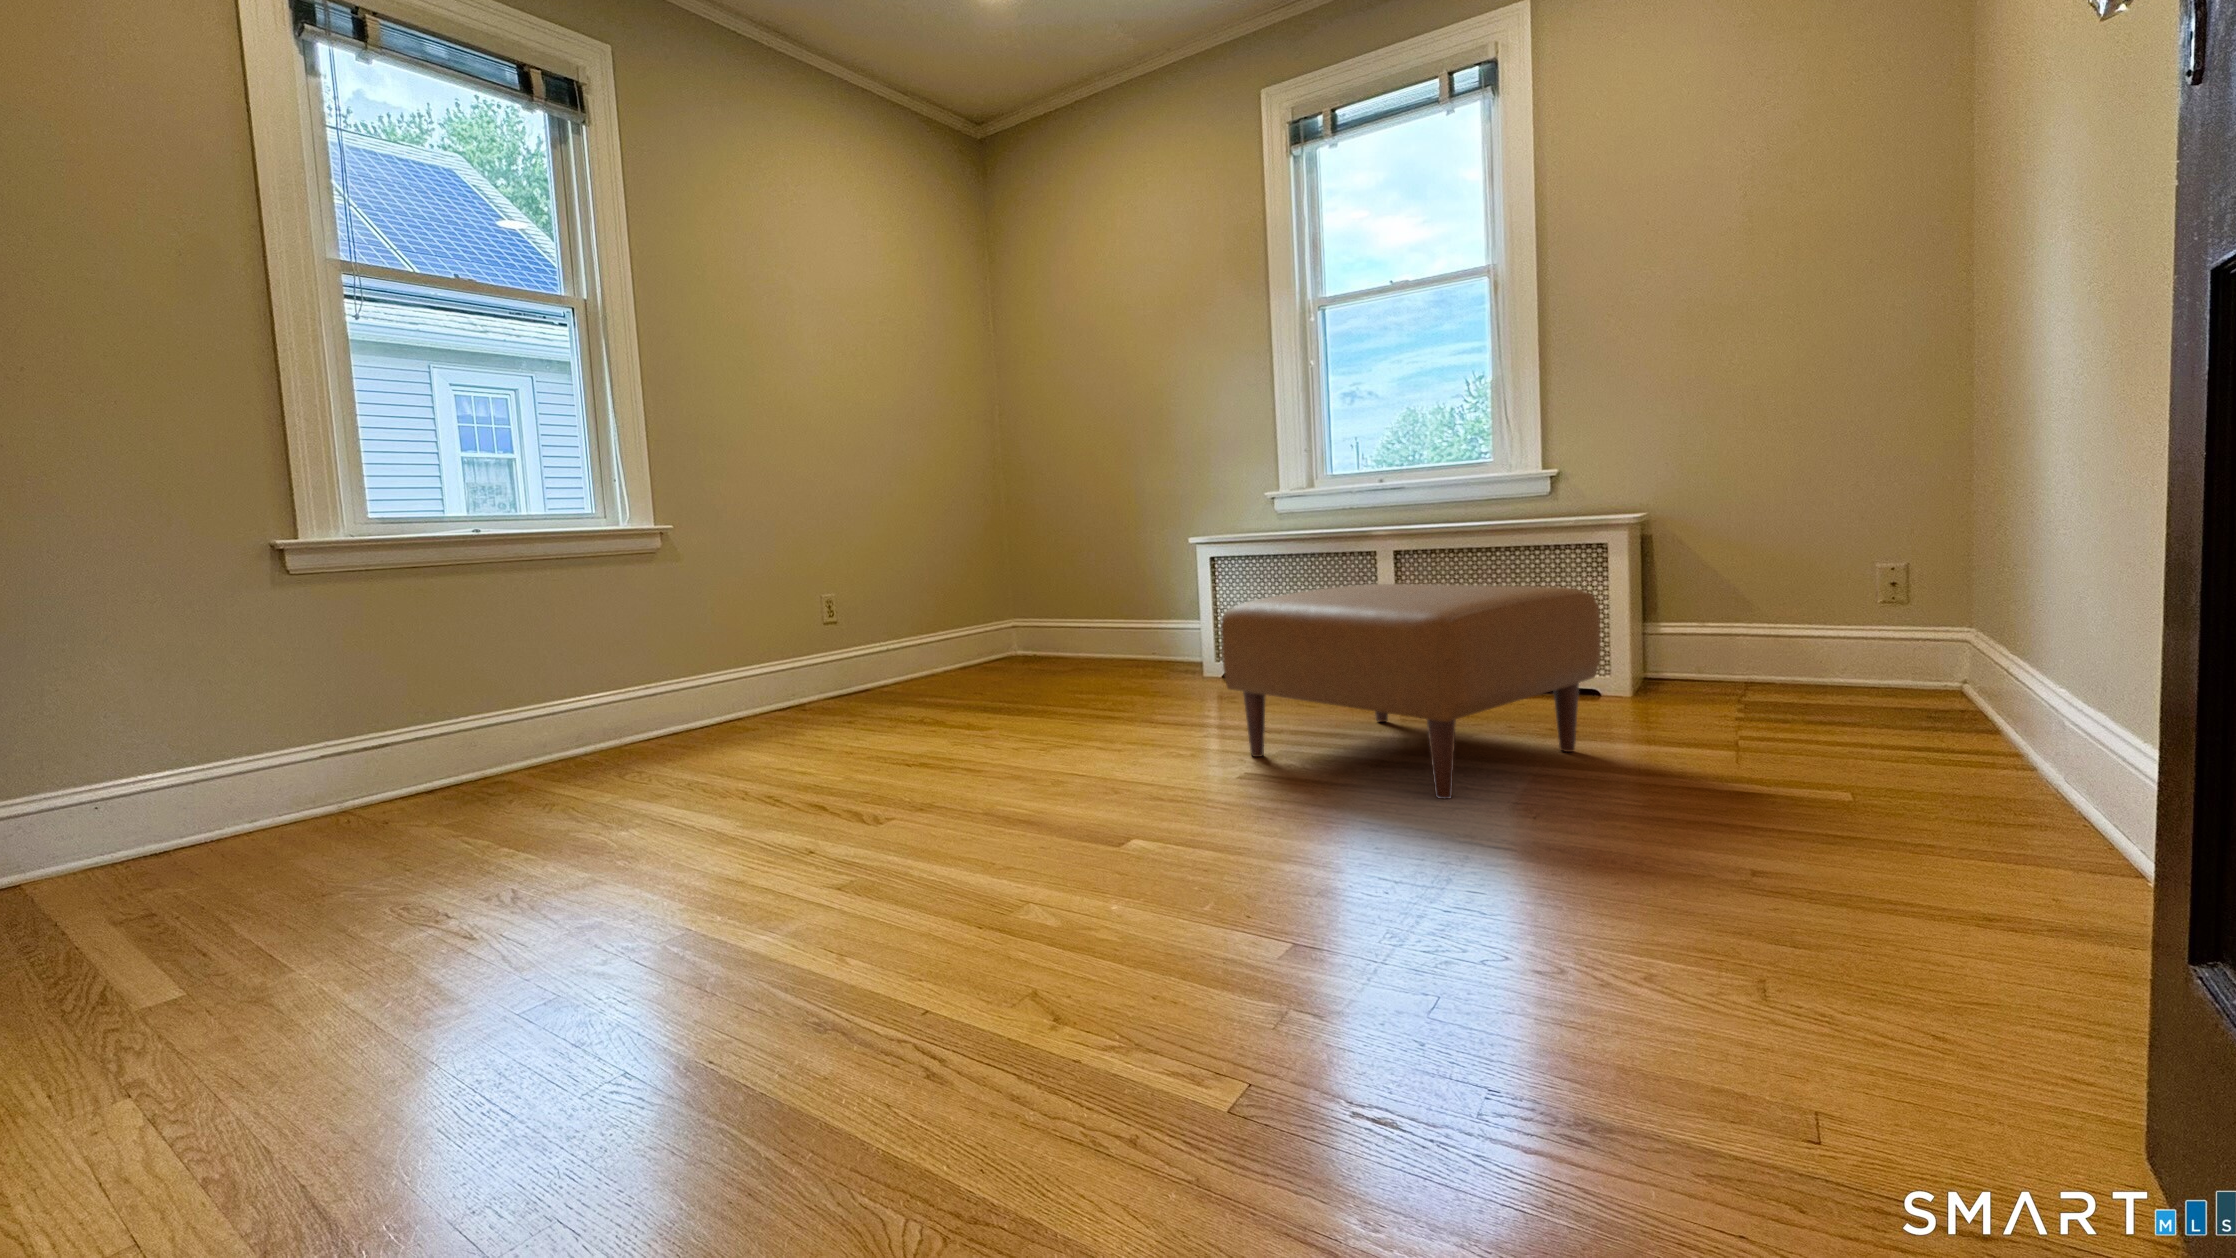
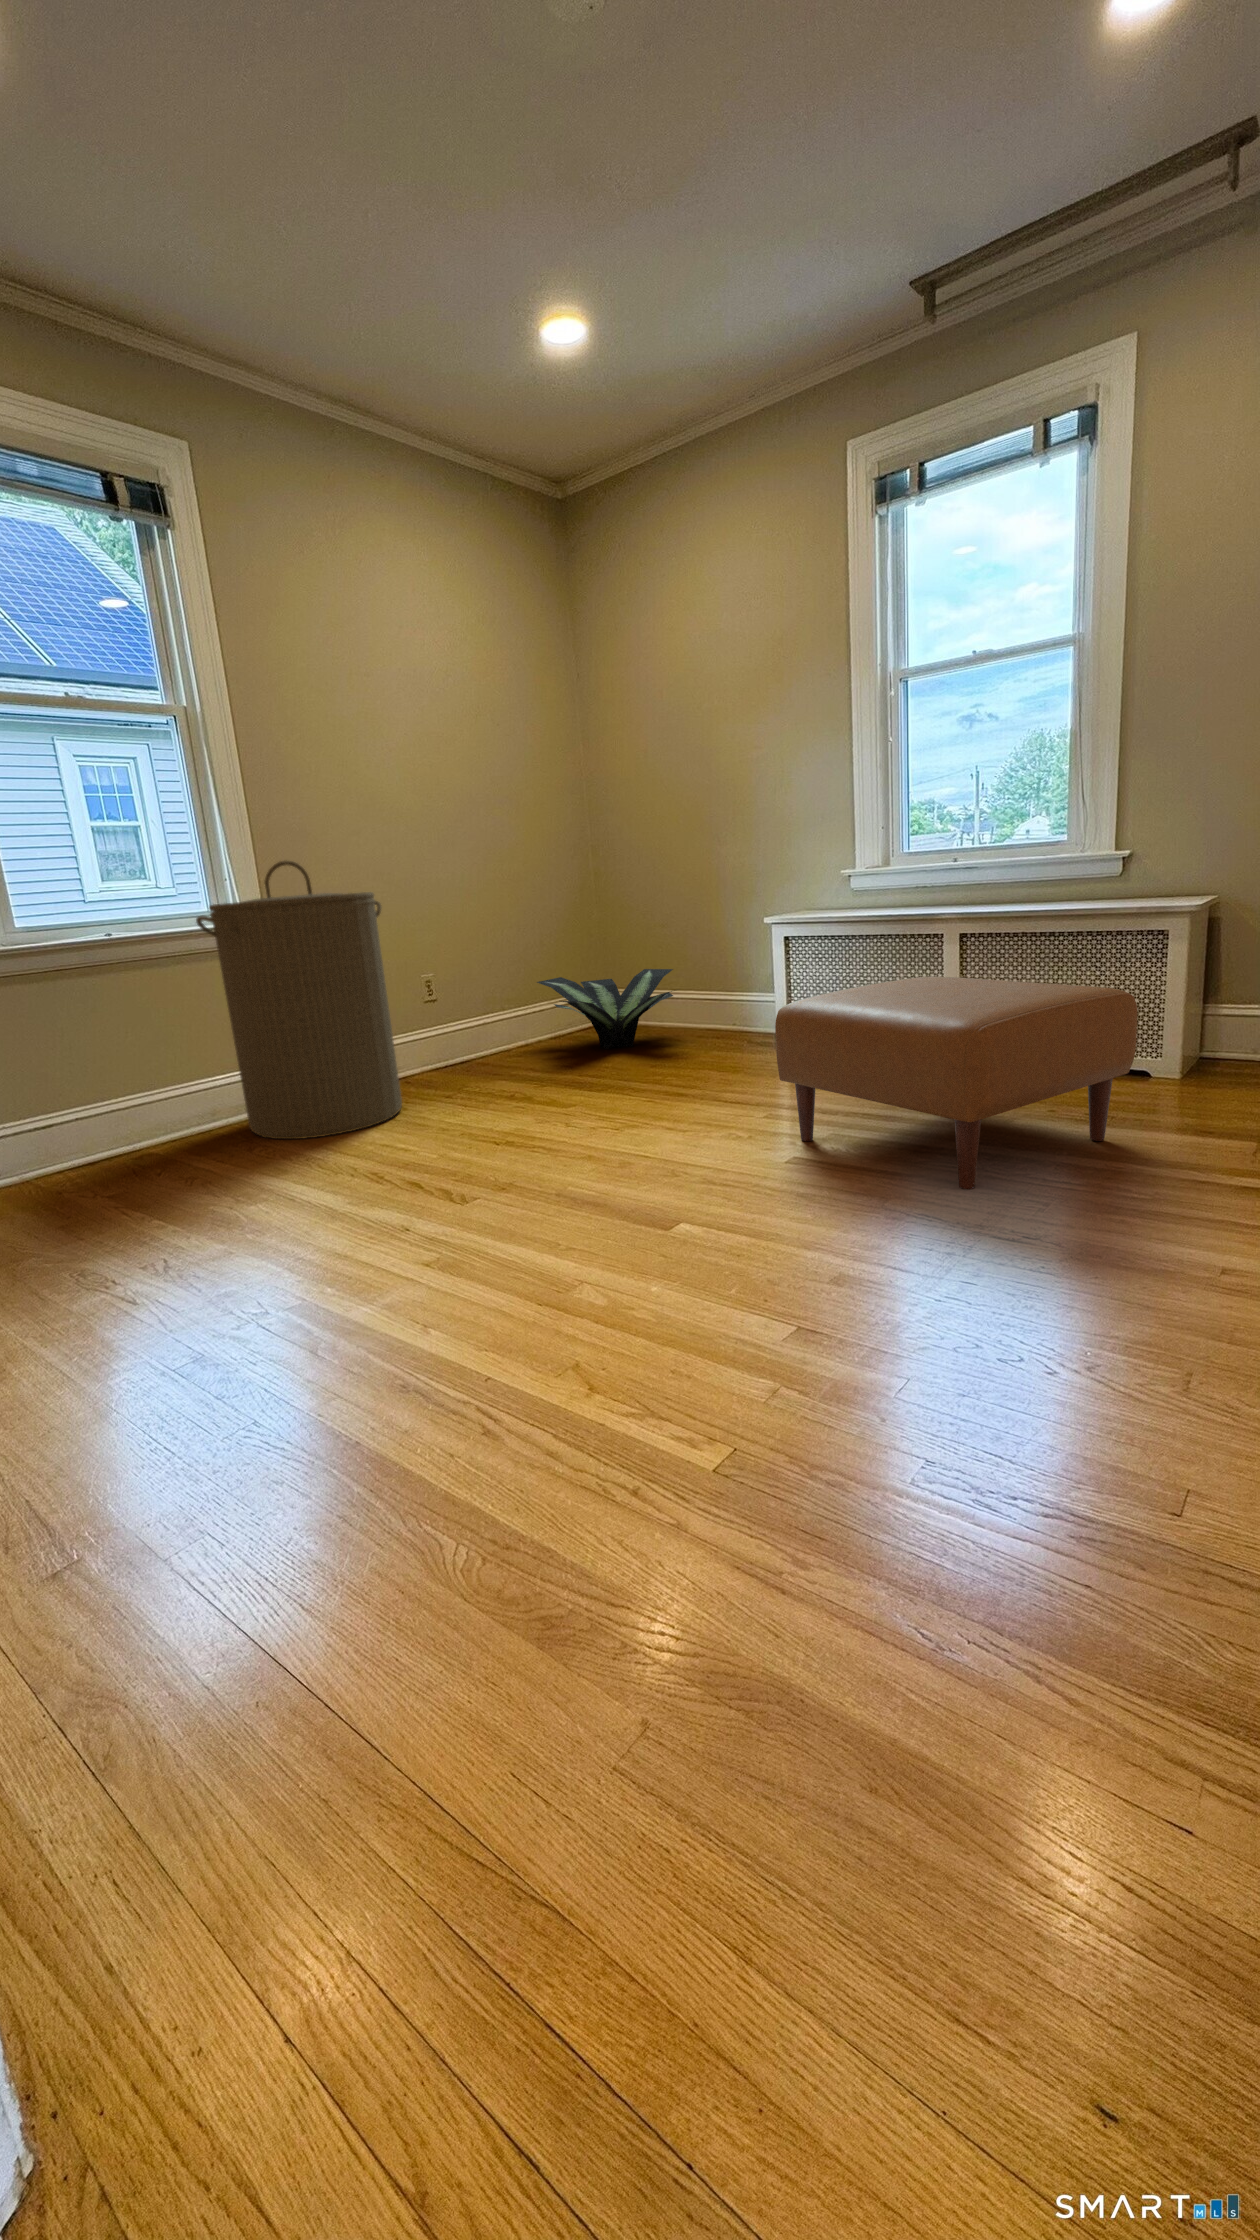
laundry hamper: none [579,457,798,764] -> present [196,861,402,1139]
potted plant: none [945,594,1105,676] -> present [537,969,673,1049]

